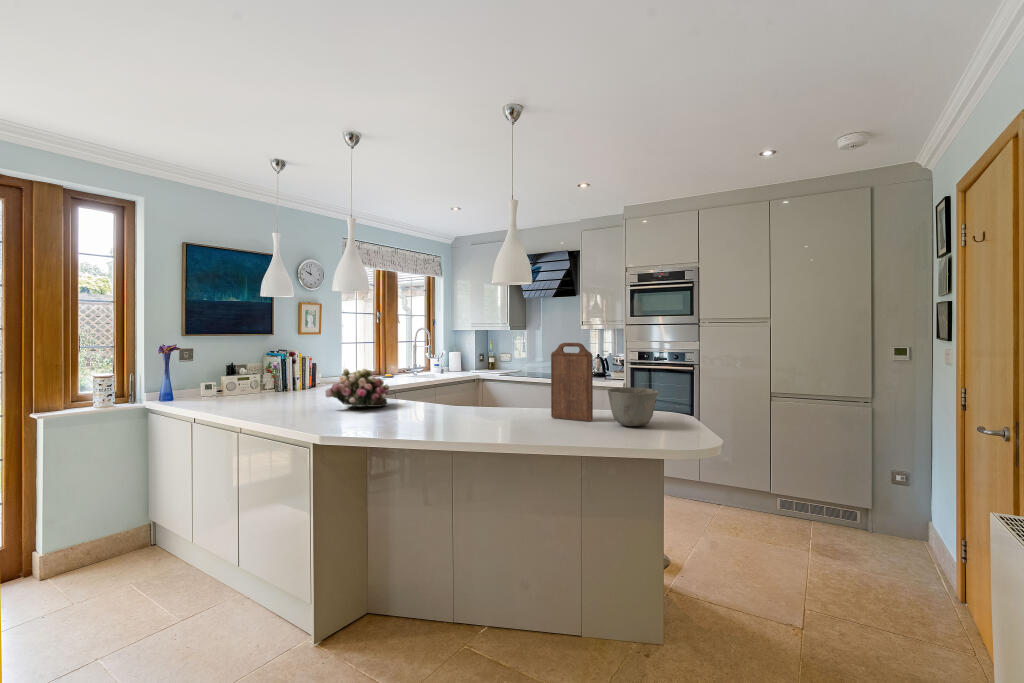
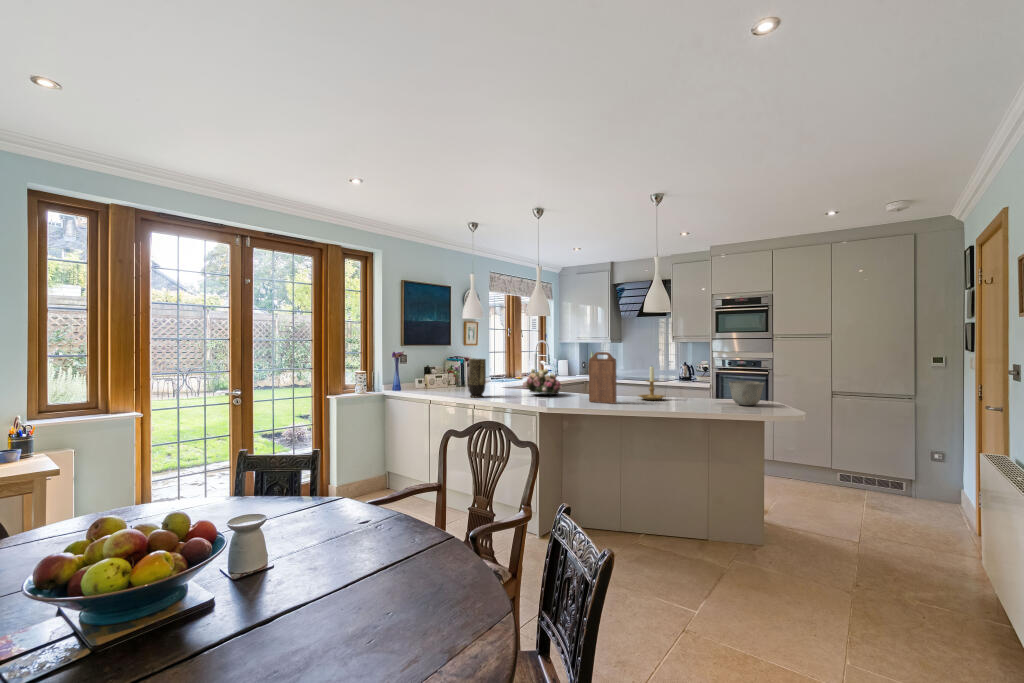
cutting board: present [551,343,593,421] -> present [589,352,616,404]
vase: none [240,355,269,414] -> present [468,358,486,397]
candle holder: none [486,363,527,416] -> present [638,366,666,400]

